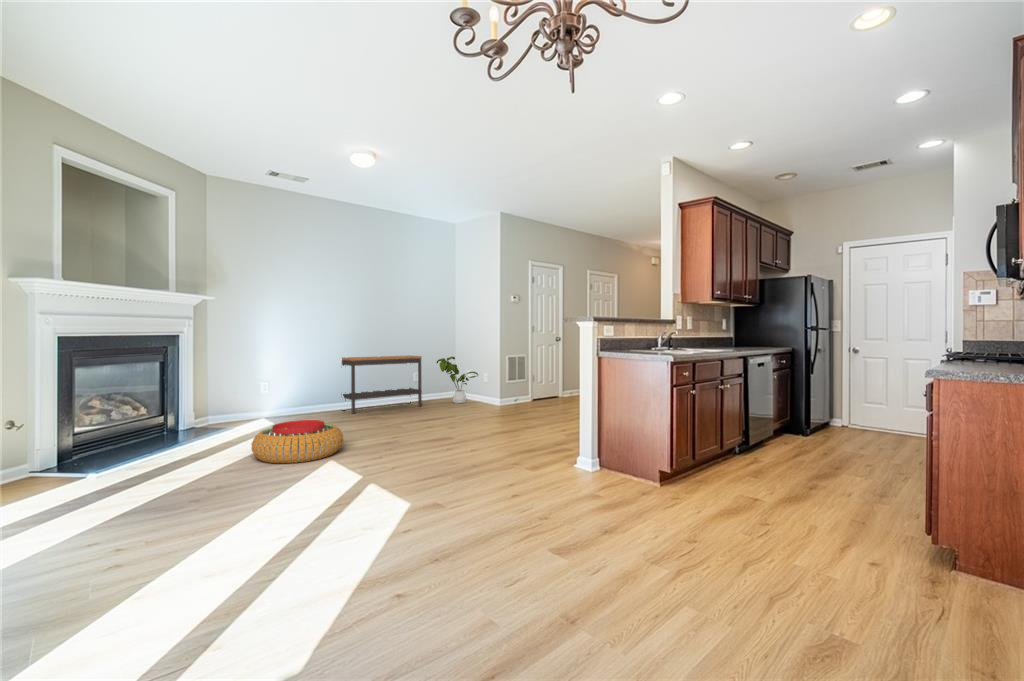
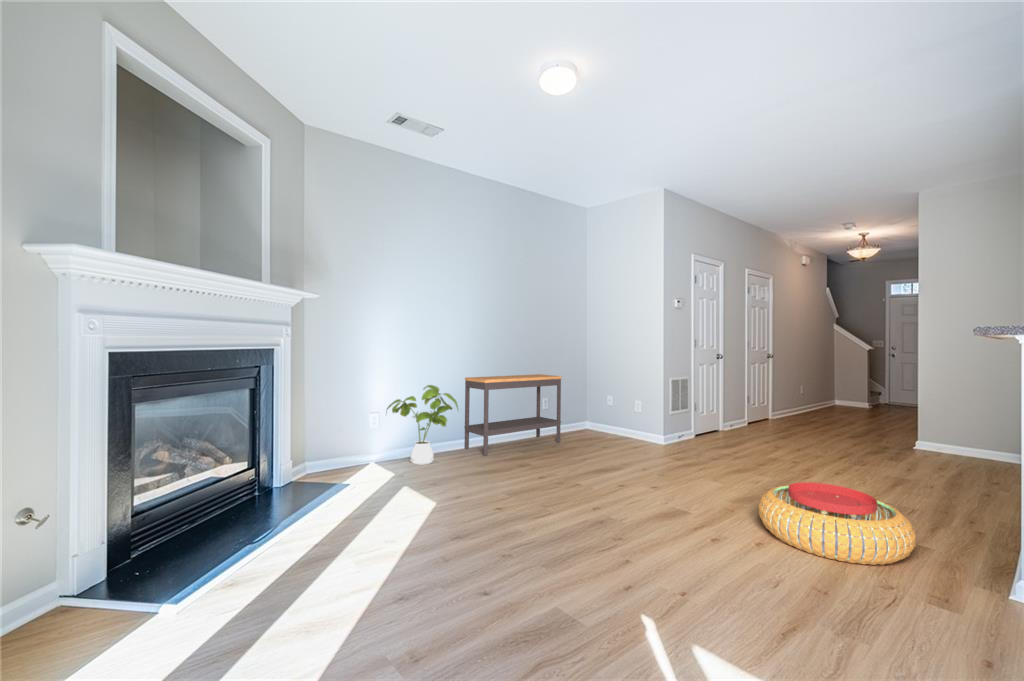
house plant: present [436,357,478,403] -> present [387,385,458,464]
pouf: present [251,420,343,463] -> present [759,482,916,565]

